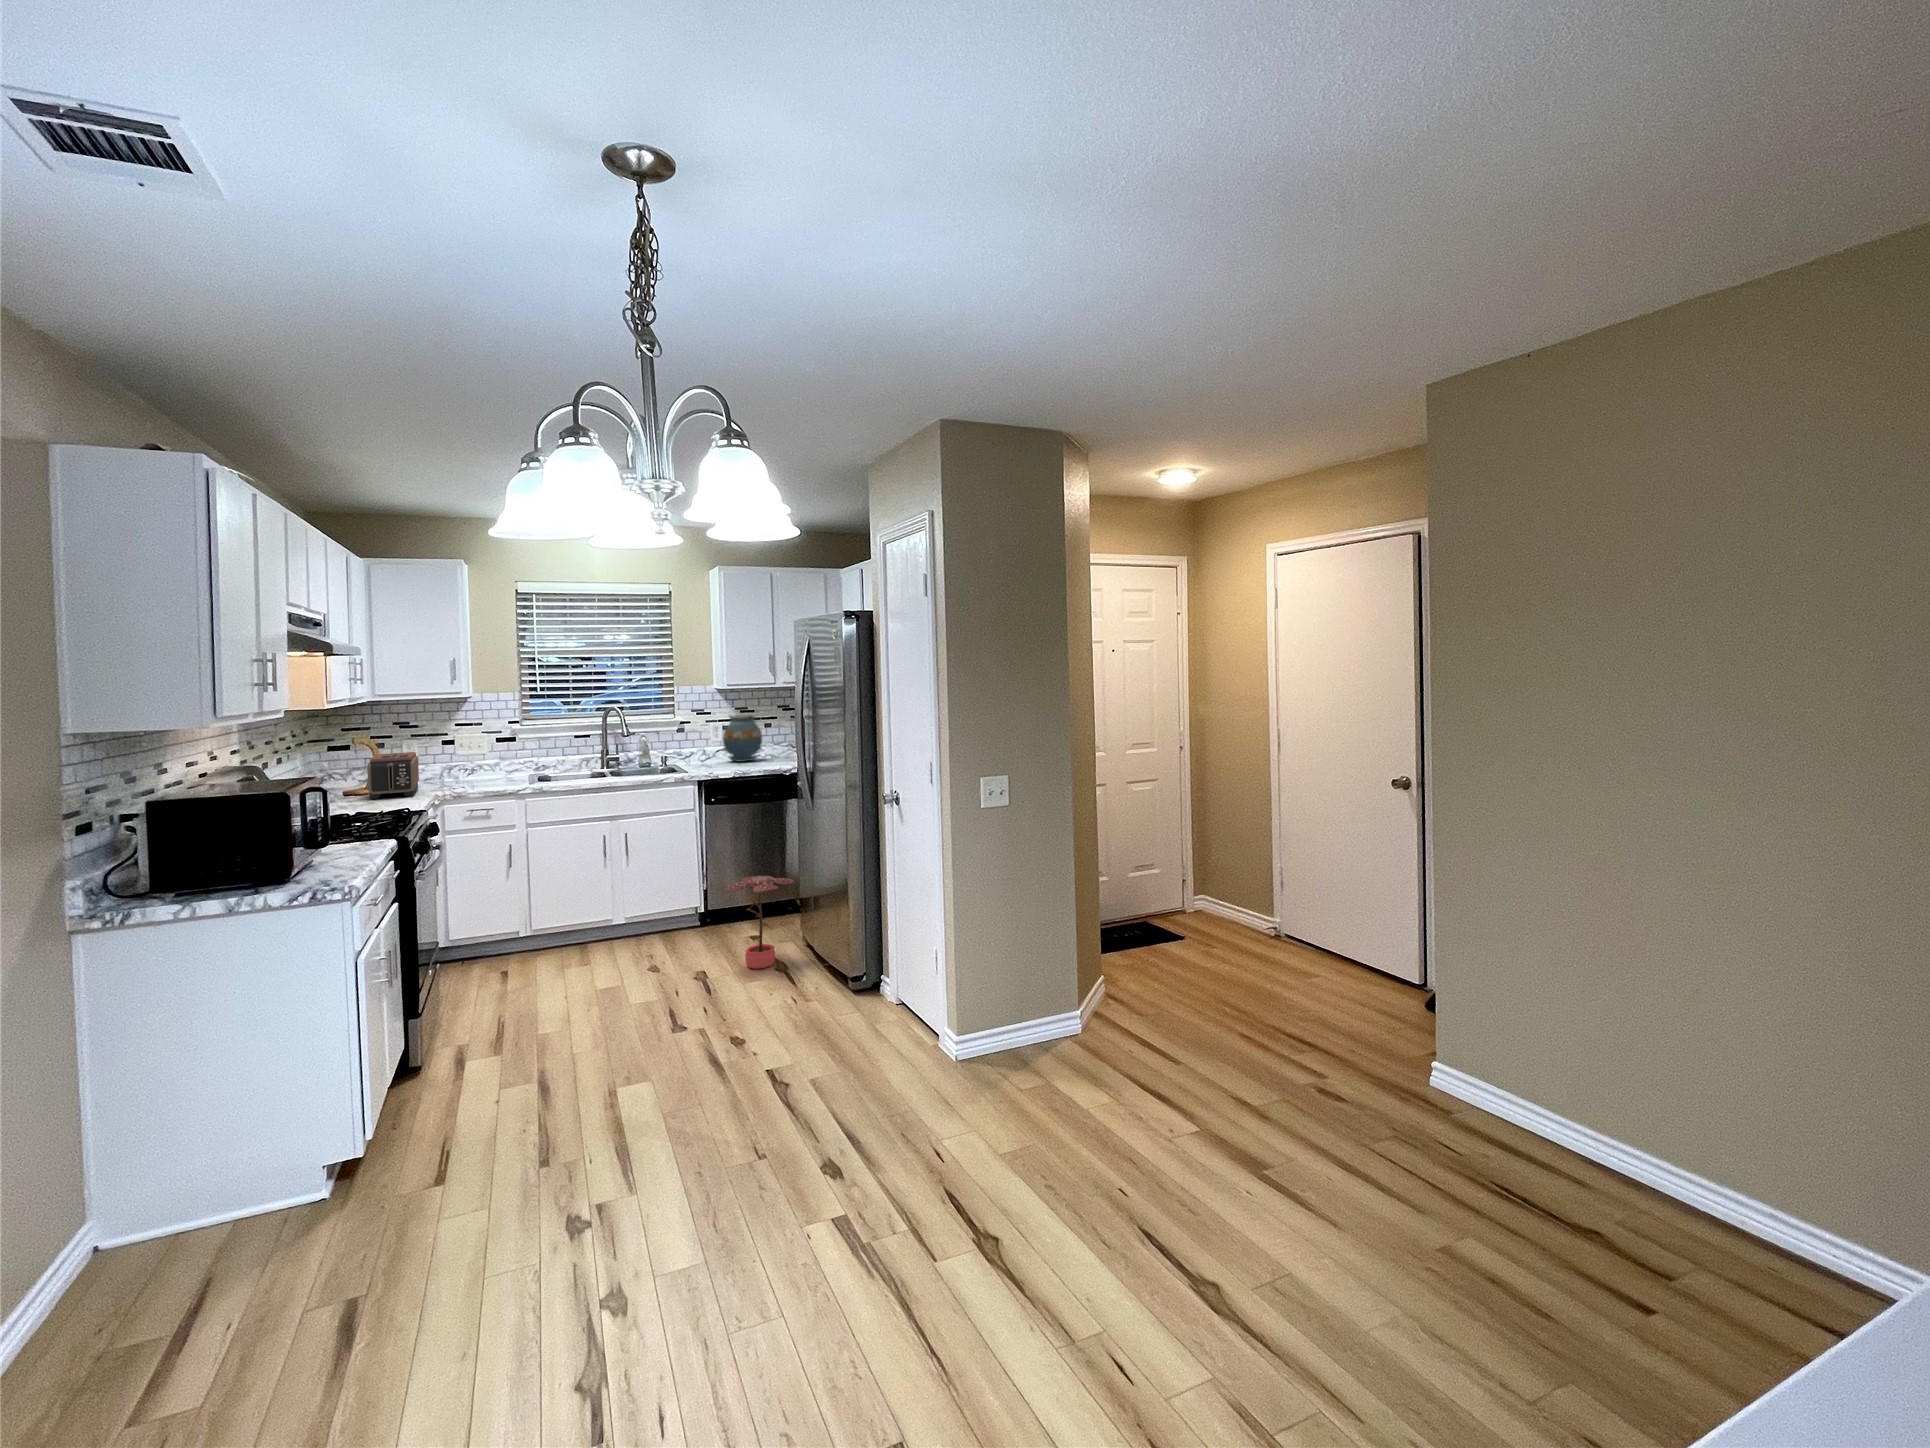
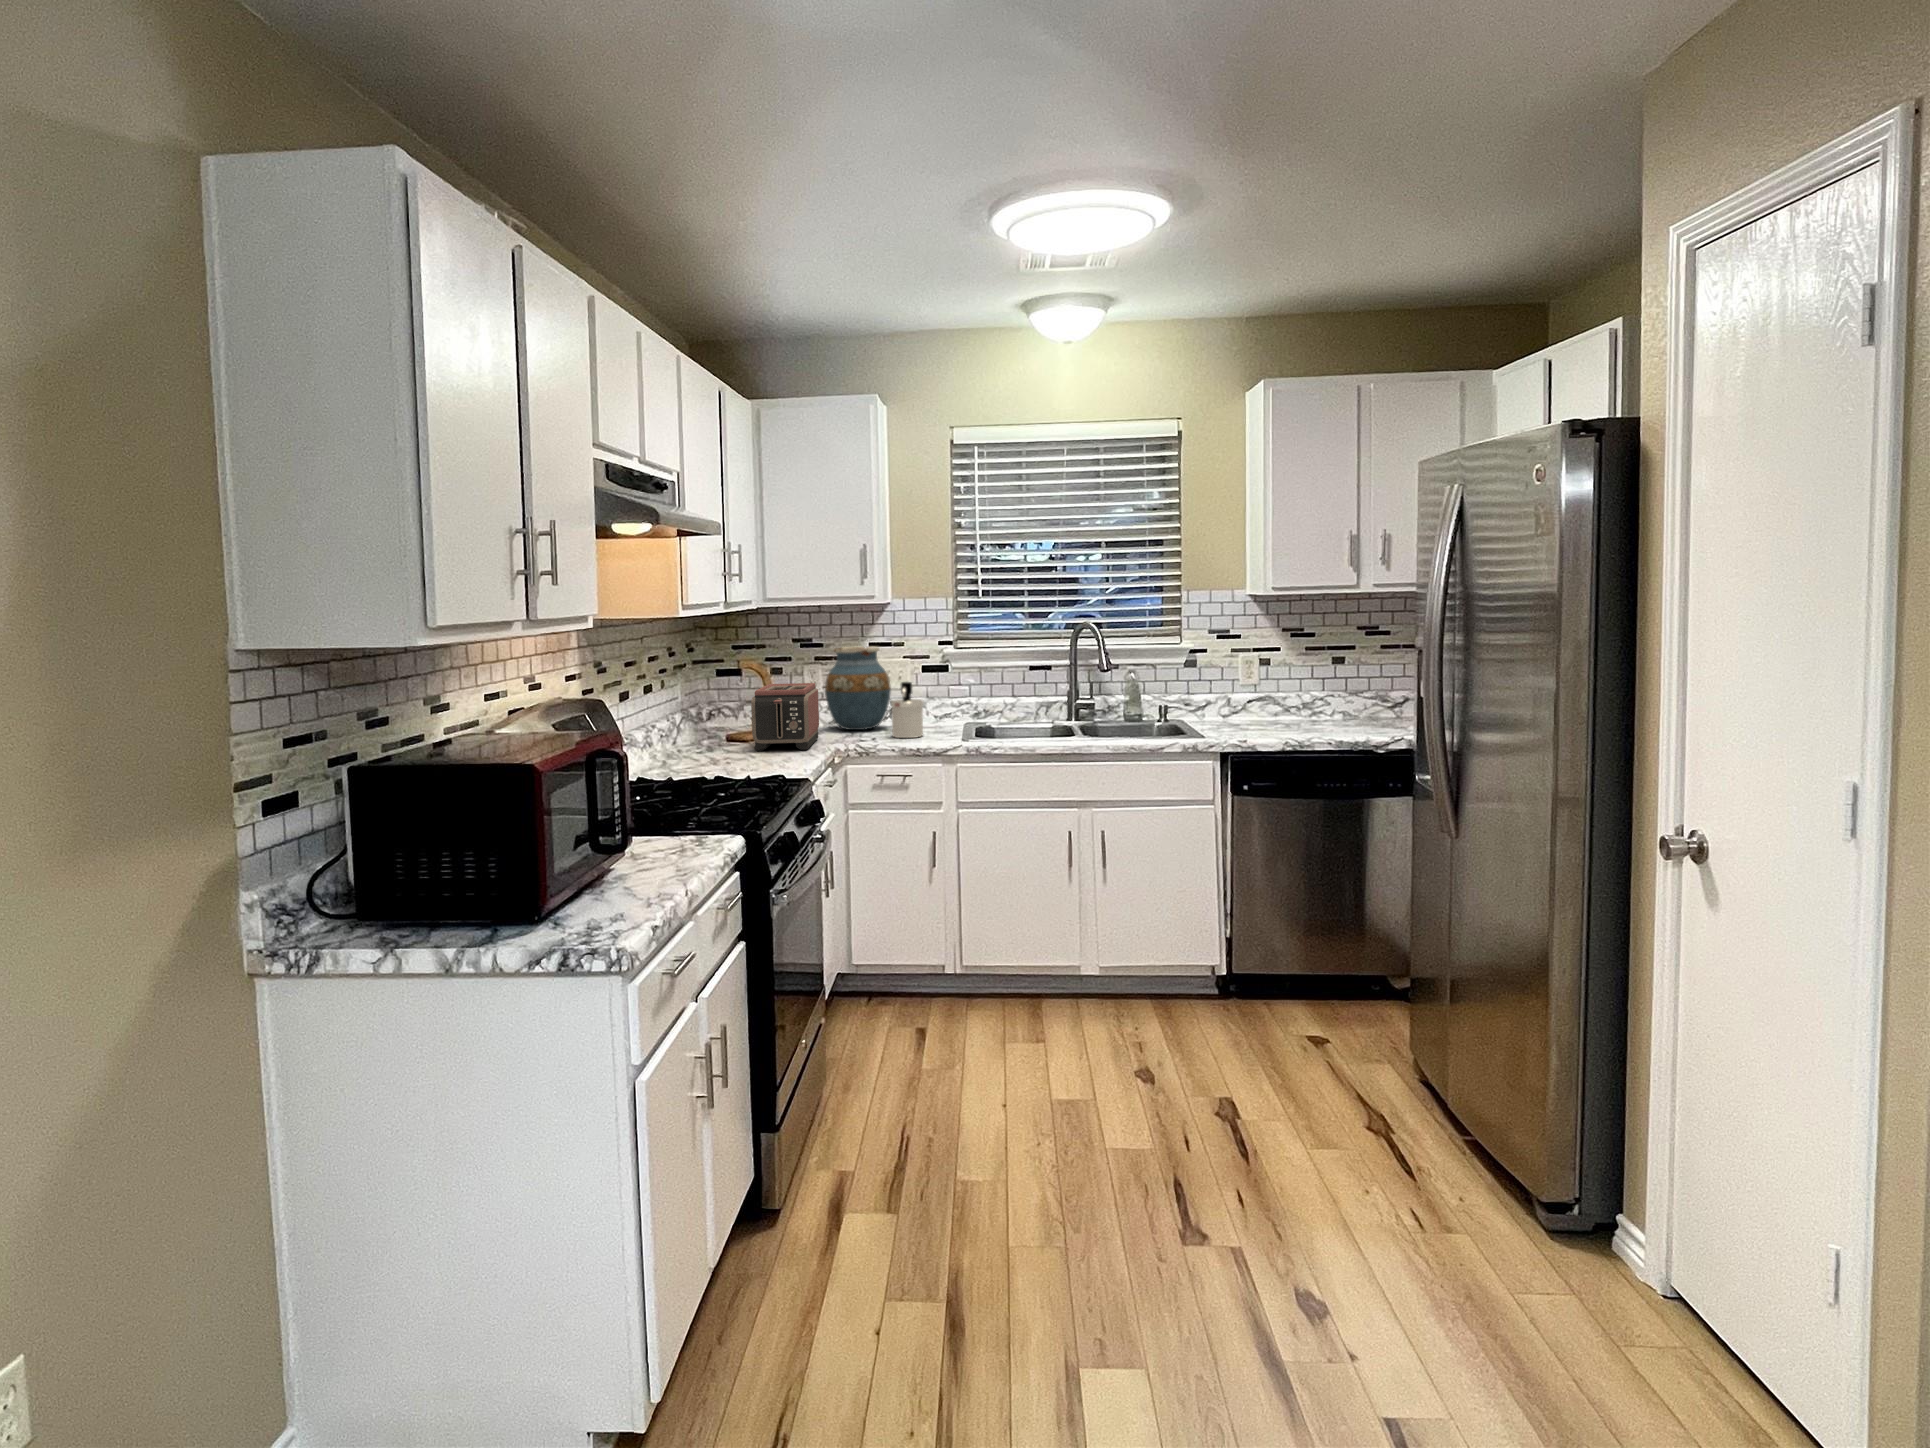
vase: present [723,714,762,762] -> present [825,646,891,730]
soap dispenser: none [475,748,500,785] -> present [890,682,924,738]
potted plant: present [724,876,794,969] -> none [1292,958,1440,1152]

